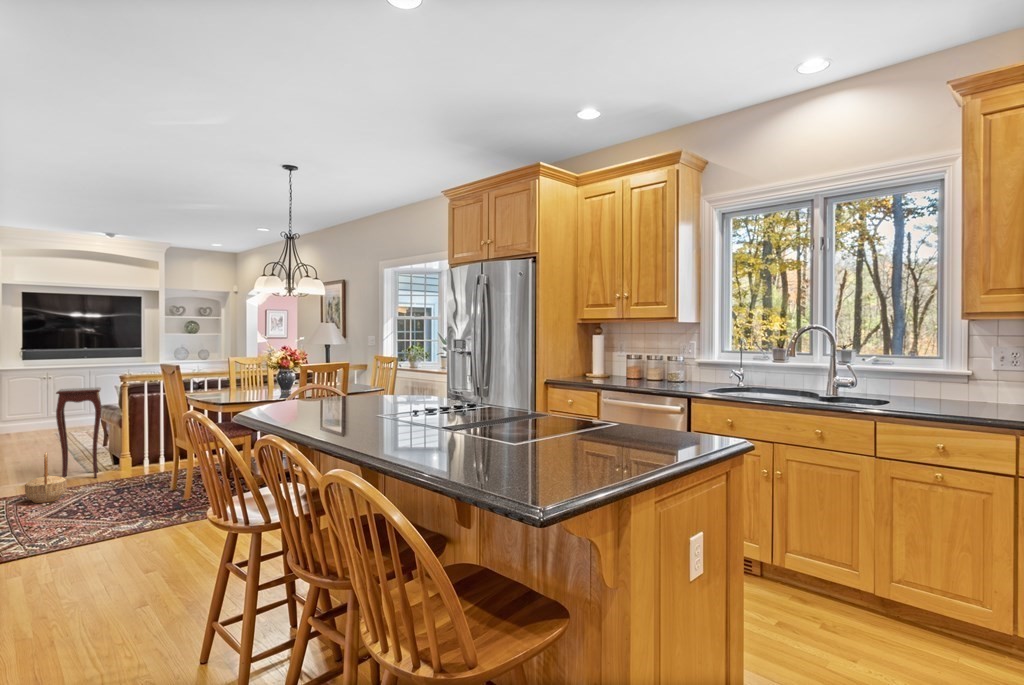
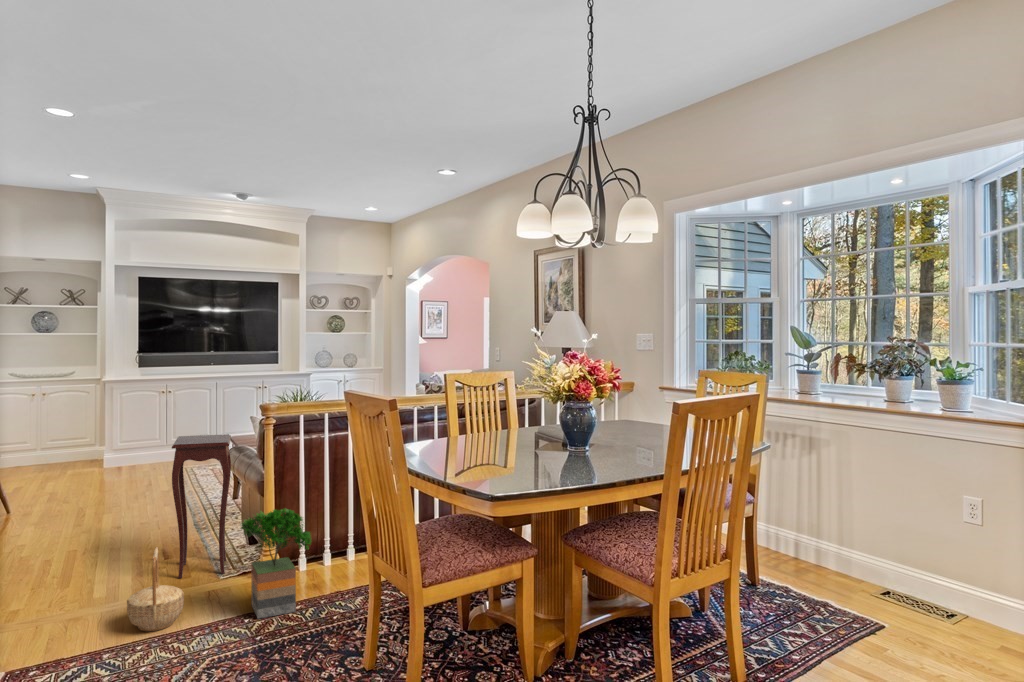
potted tree: none [107,426,160,493] -> present [241,508,311,619]

